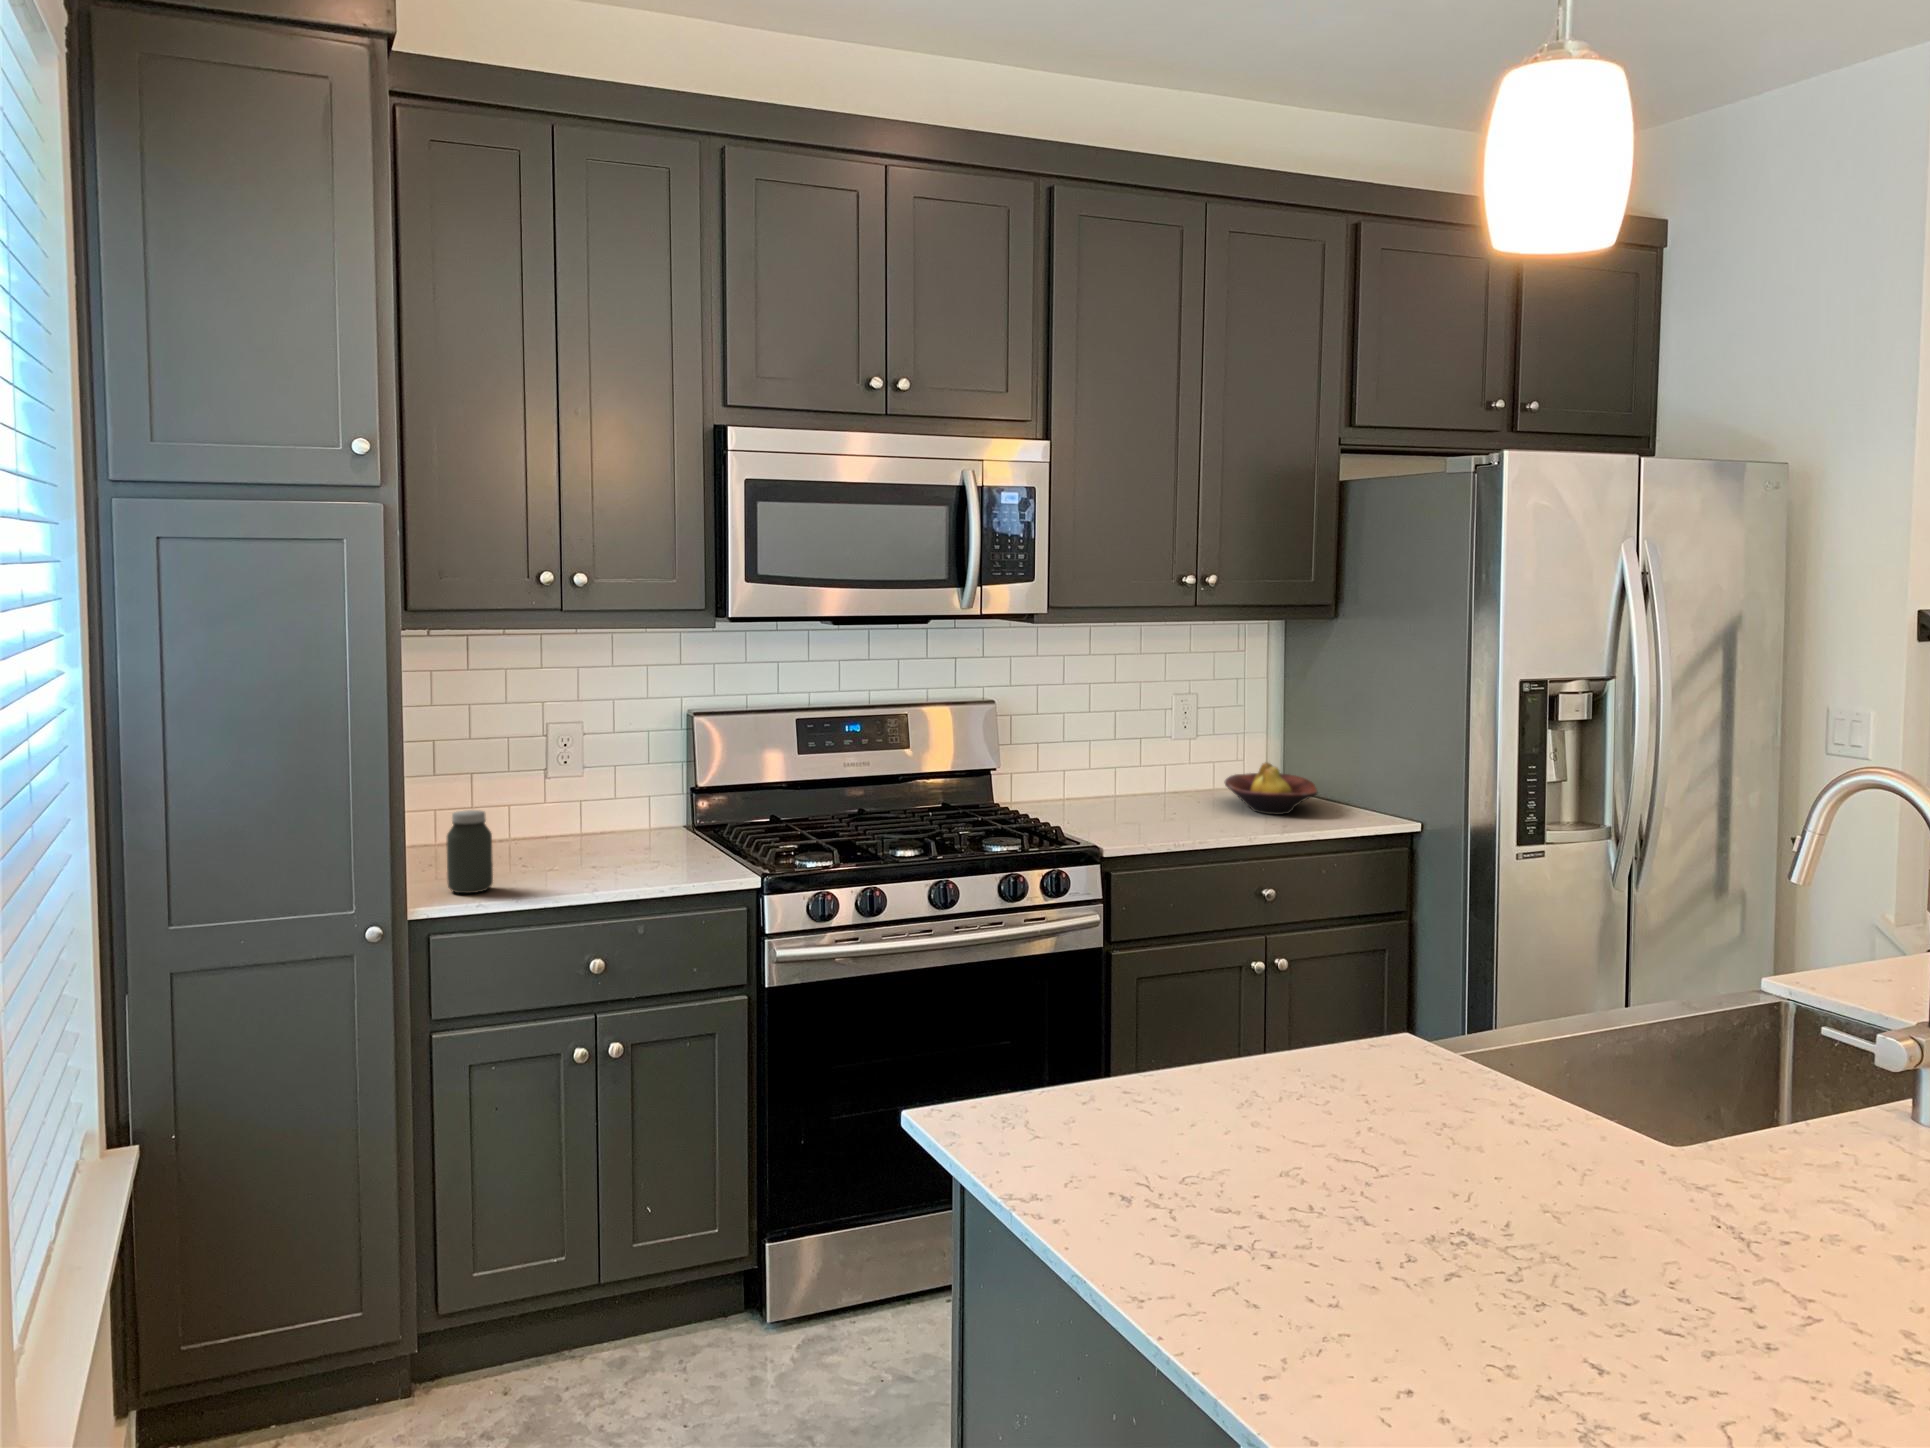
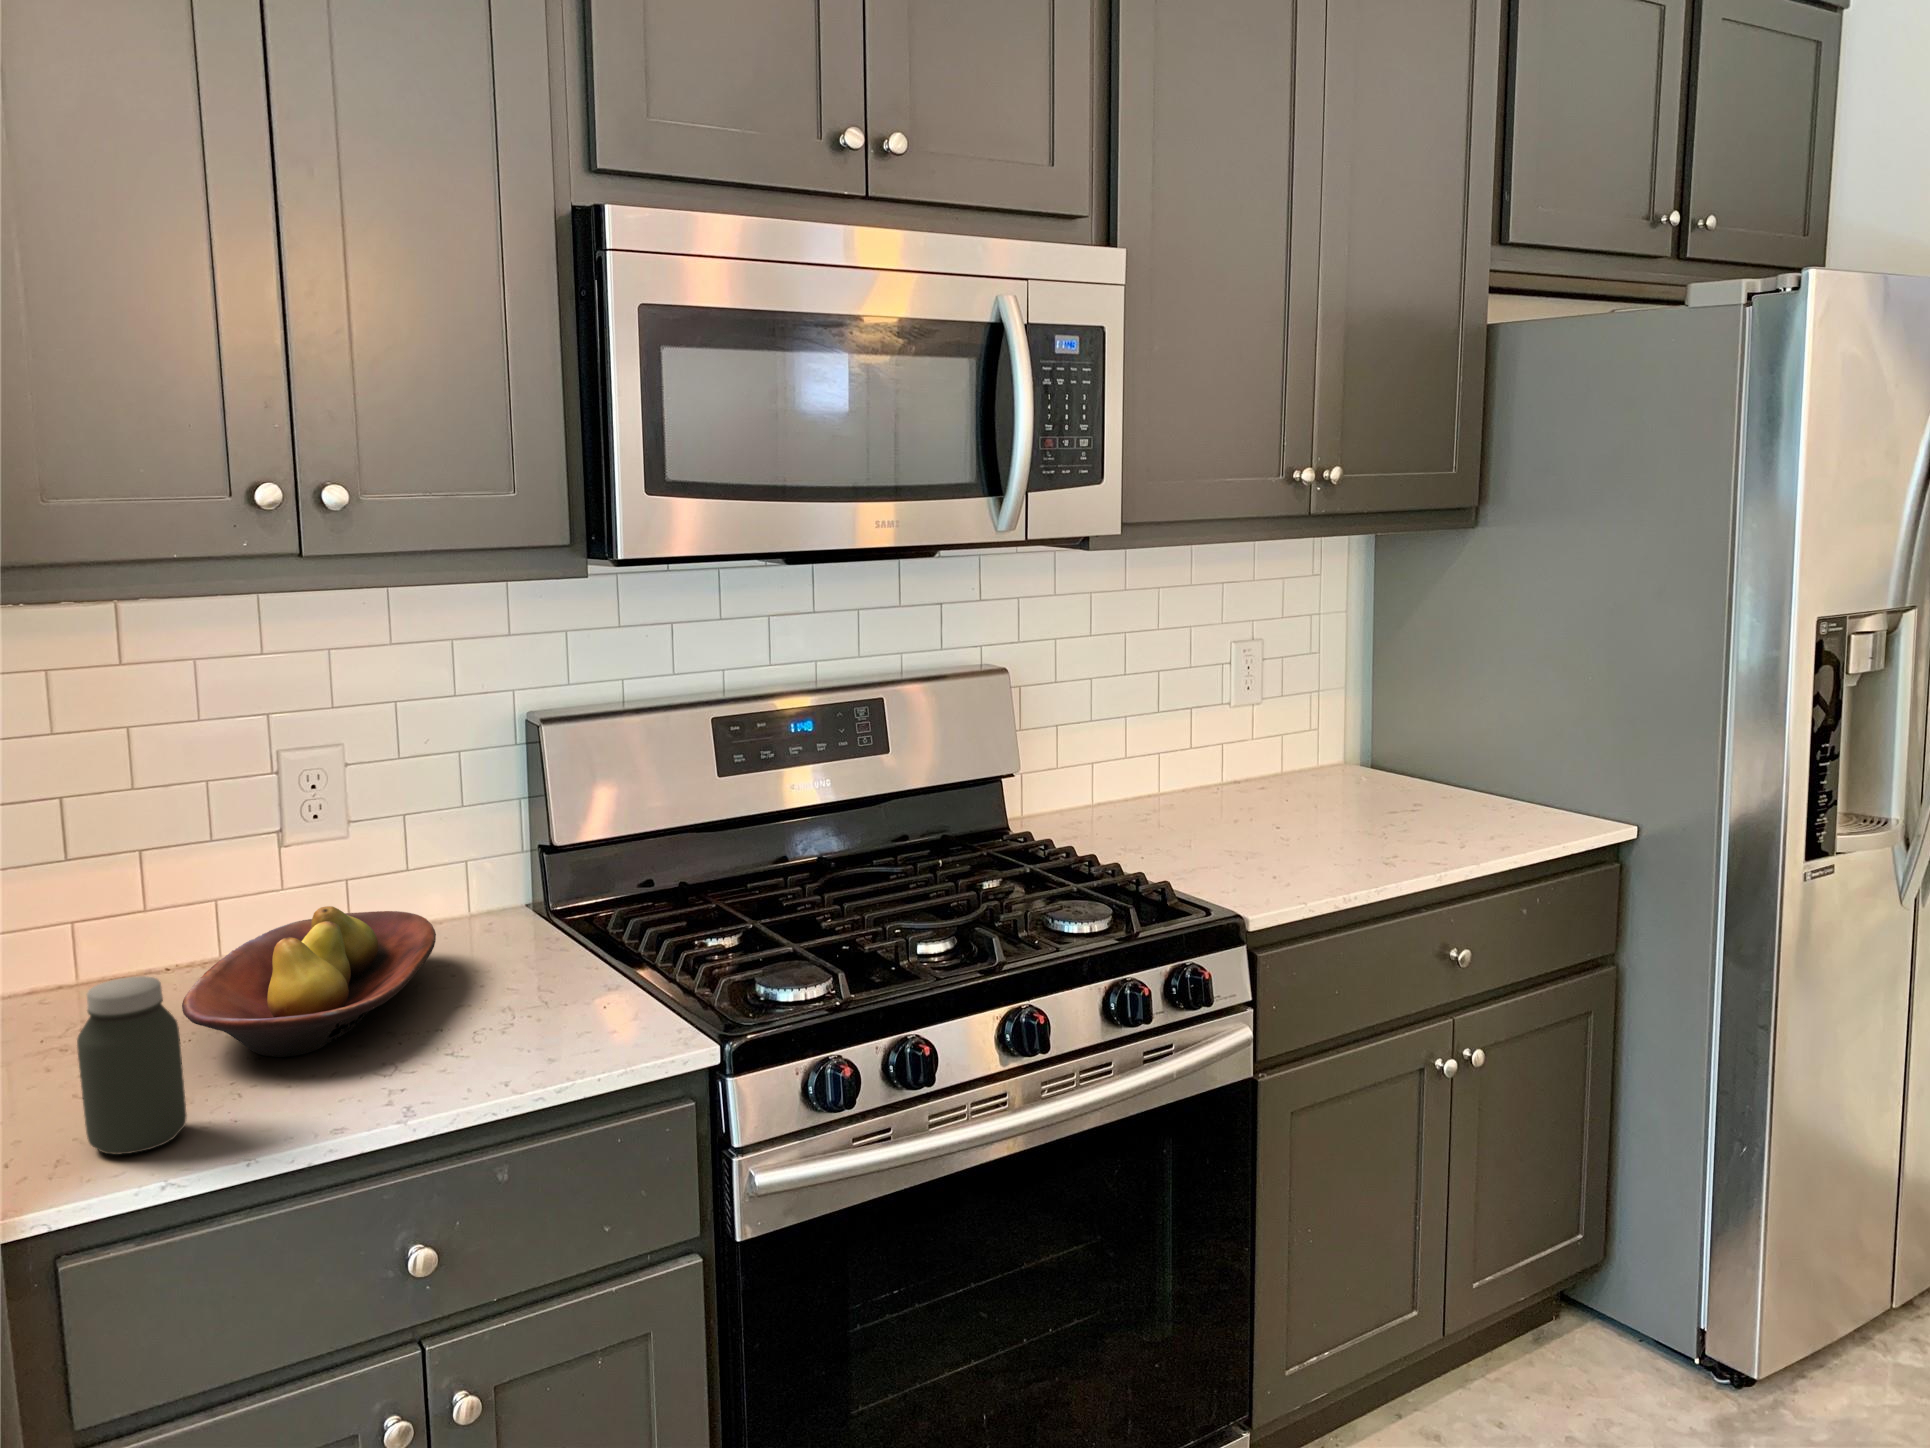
fruit bowl: present [1225,762,1317,815] -> present [182,906,436,1057]

